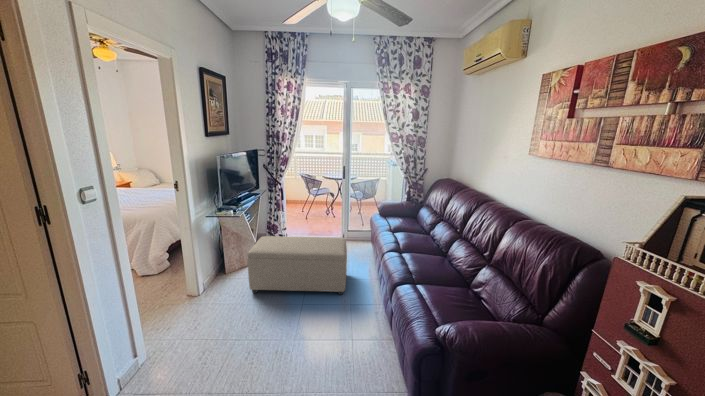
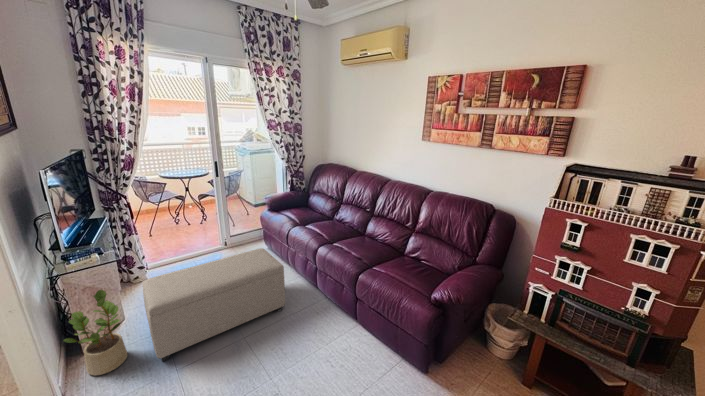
potted plant: none [216,233,245,286] -> present [63,290,128,375]

